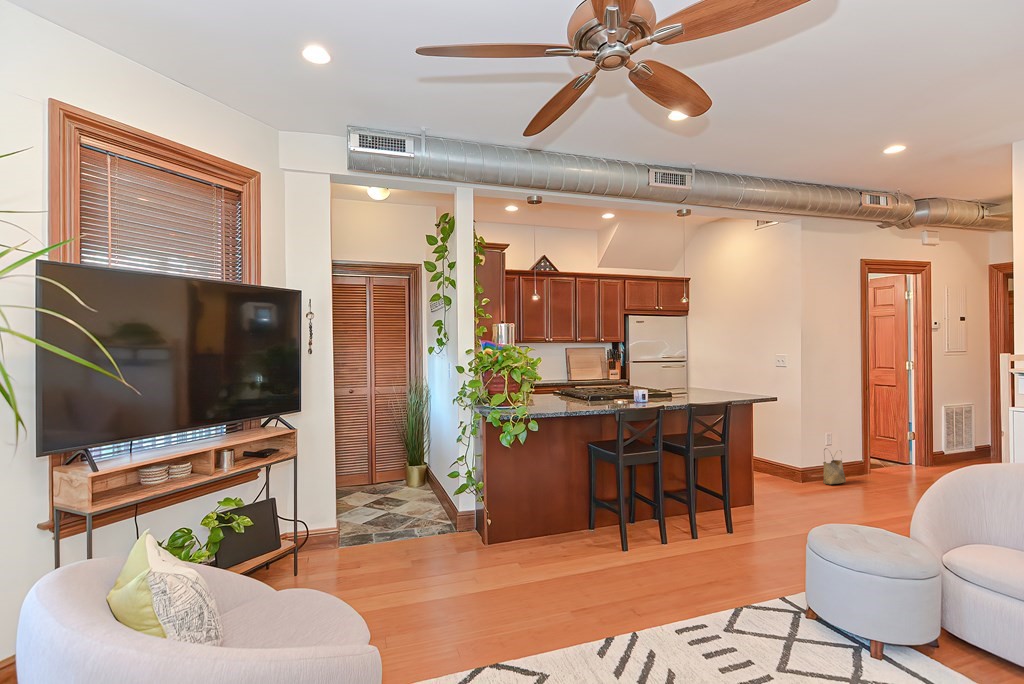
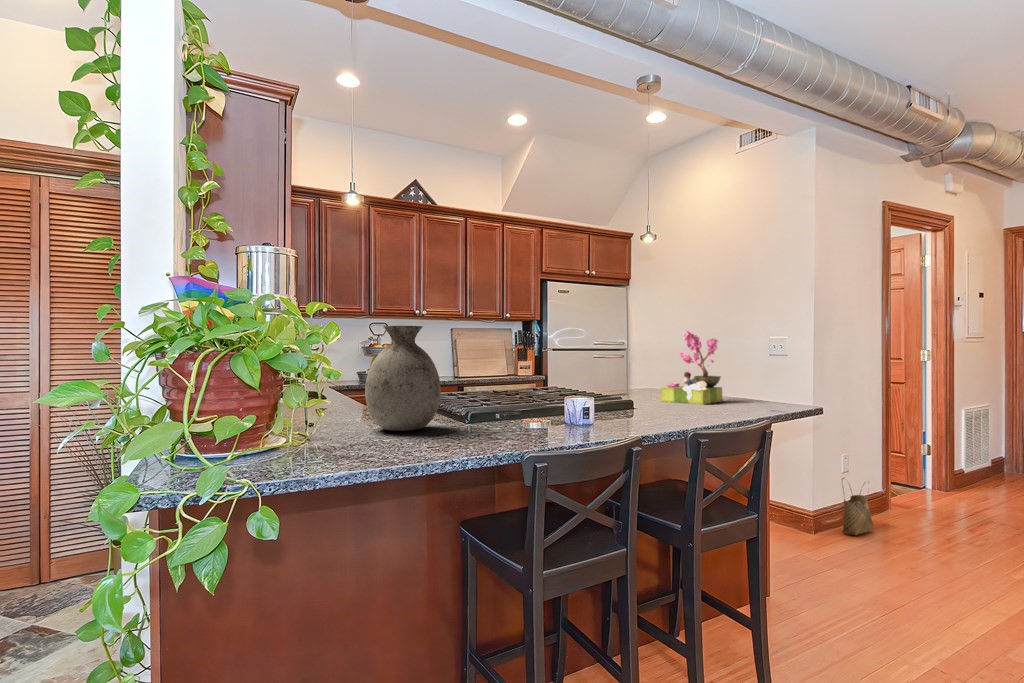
flower arrangement: none [688,356,723,398] -> present [661,330,722,405]
vase: none [548,363,577,405] -> present [365,326,441,431]

